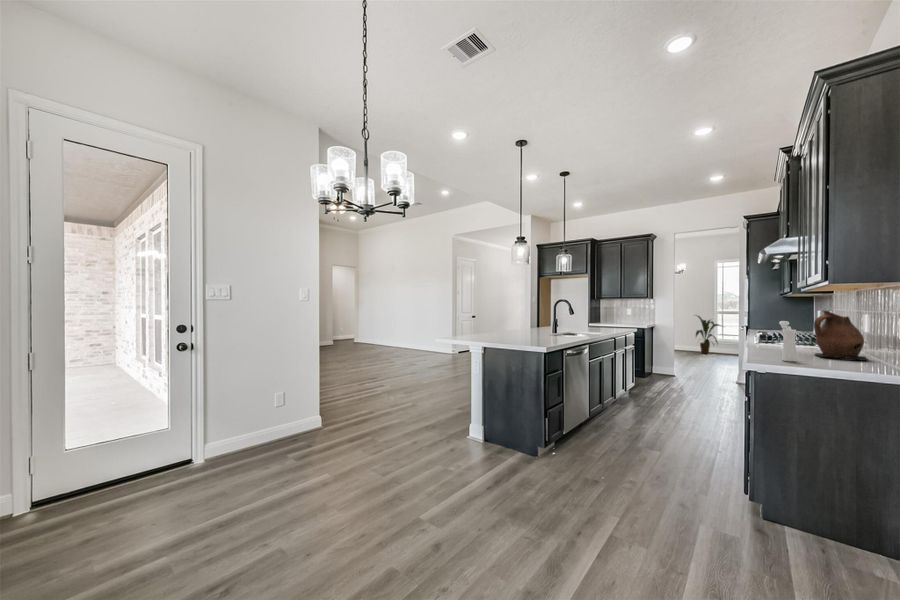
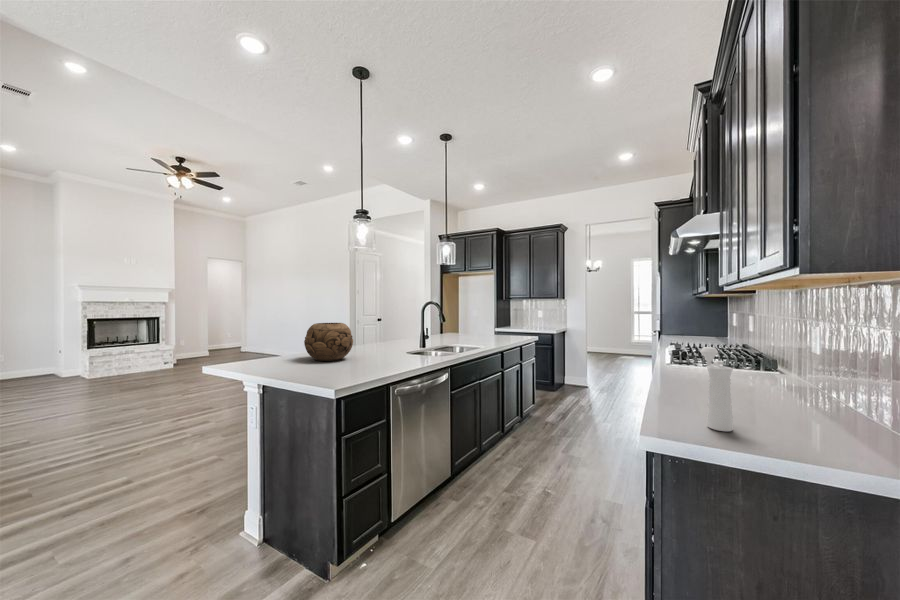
ceramic pitcher: present [814,311,868,360] -> none [750,326,848,421]
decorative bowl: none [493,312,524,336] -> present [304,323,353,361]
house plant: present [696,316,721,354] -> none [610,315,641,357]

